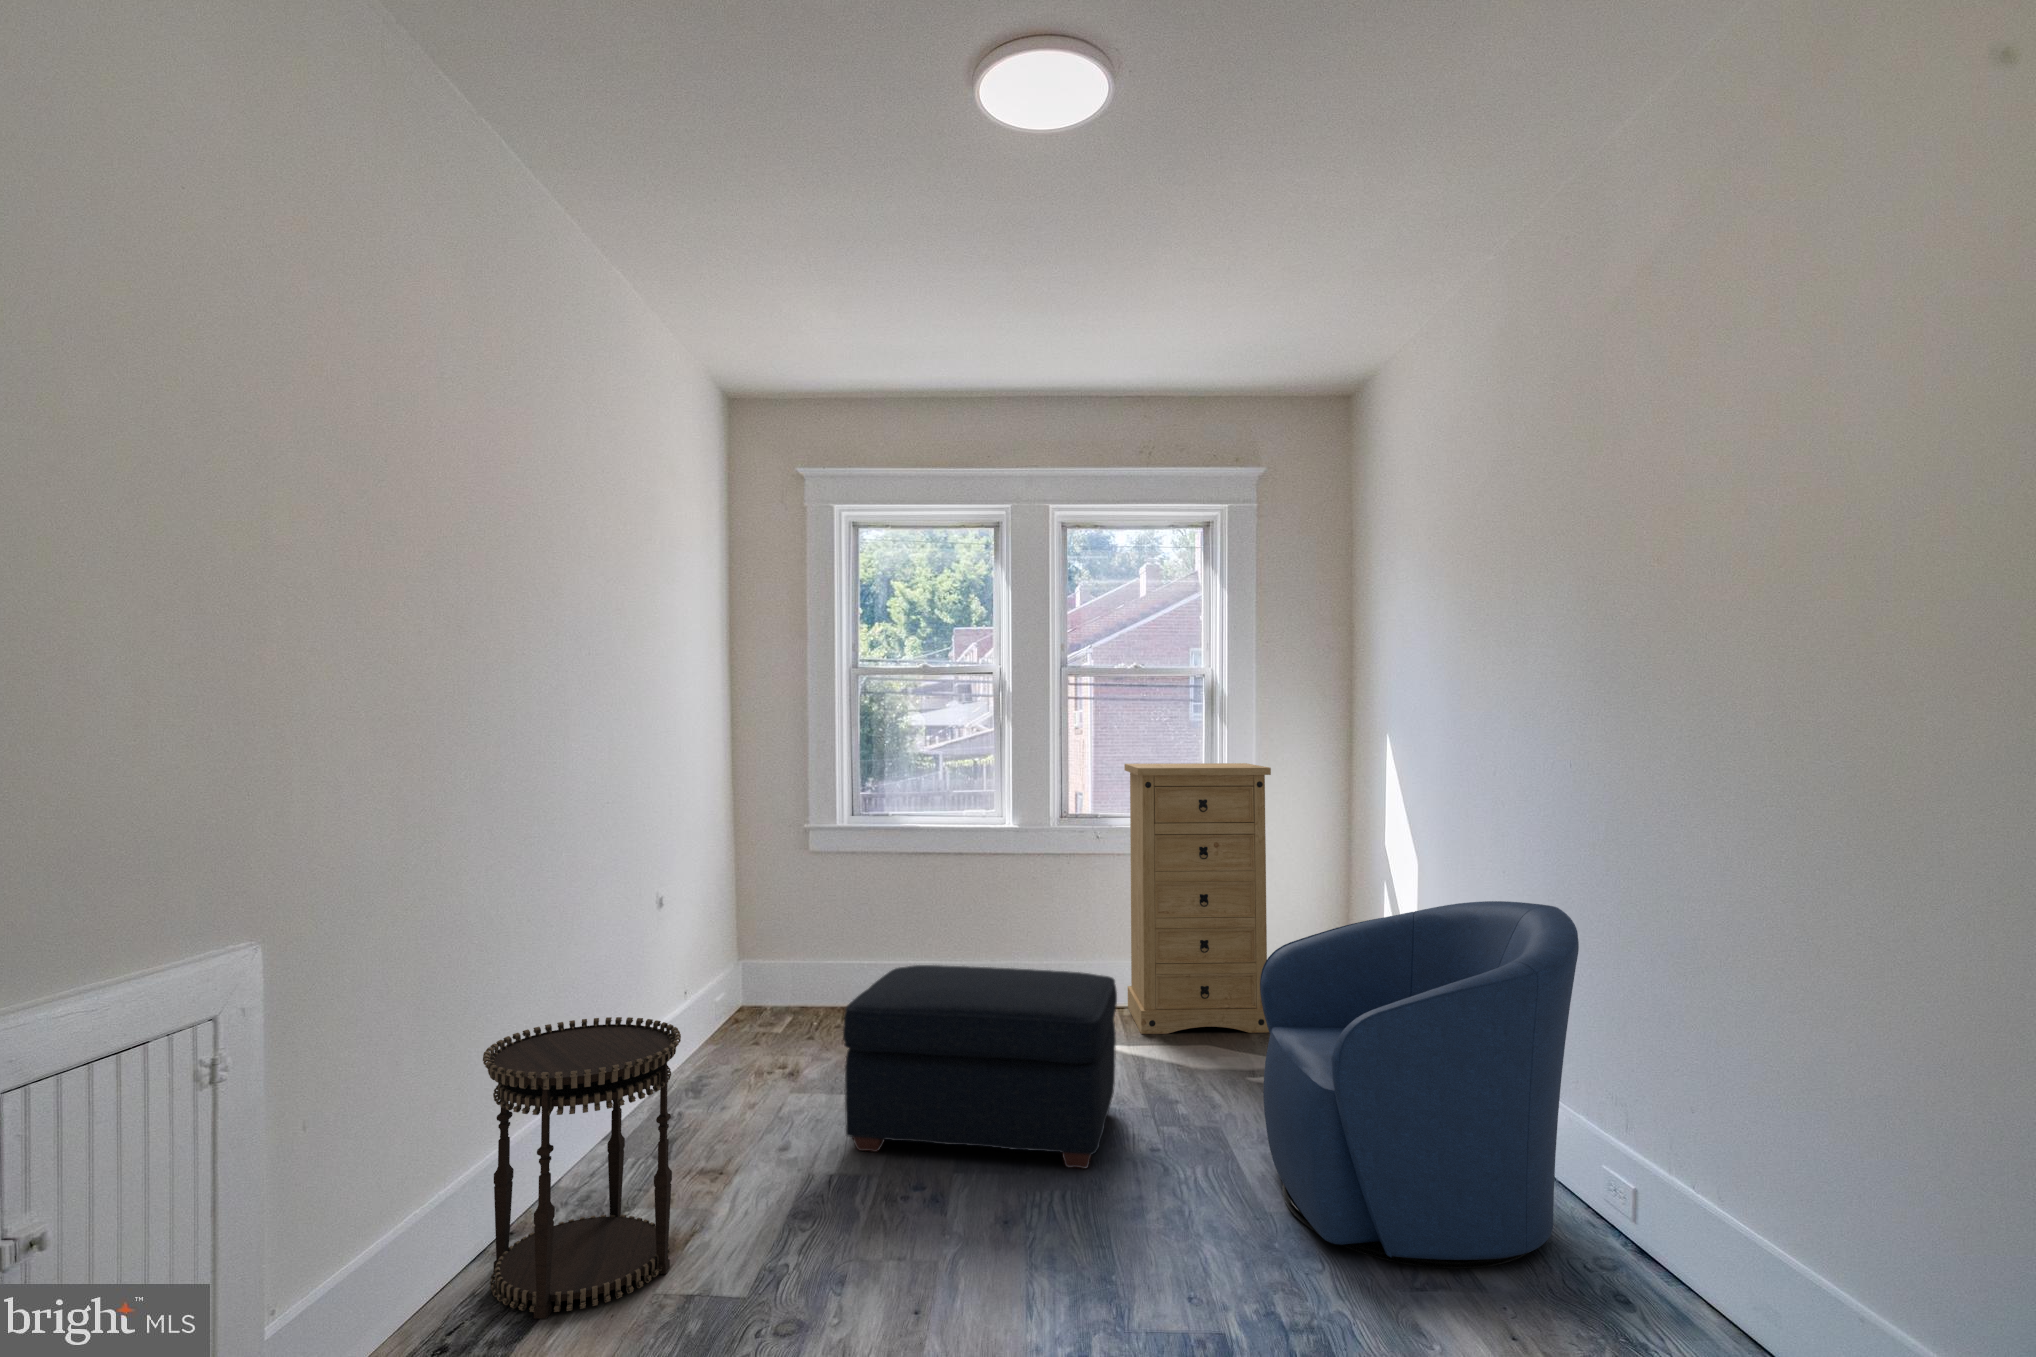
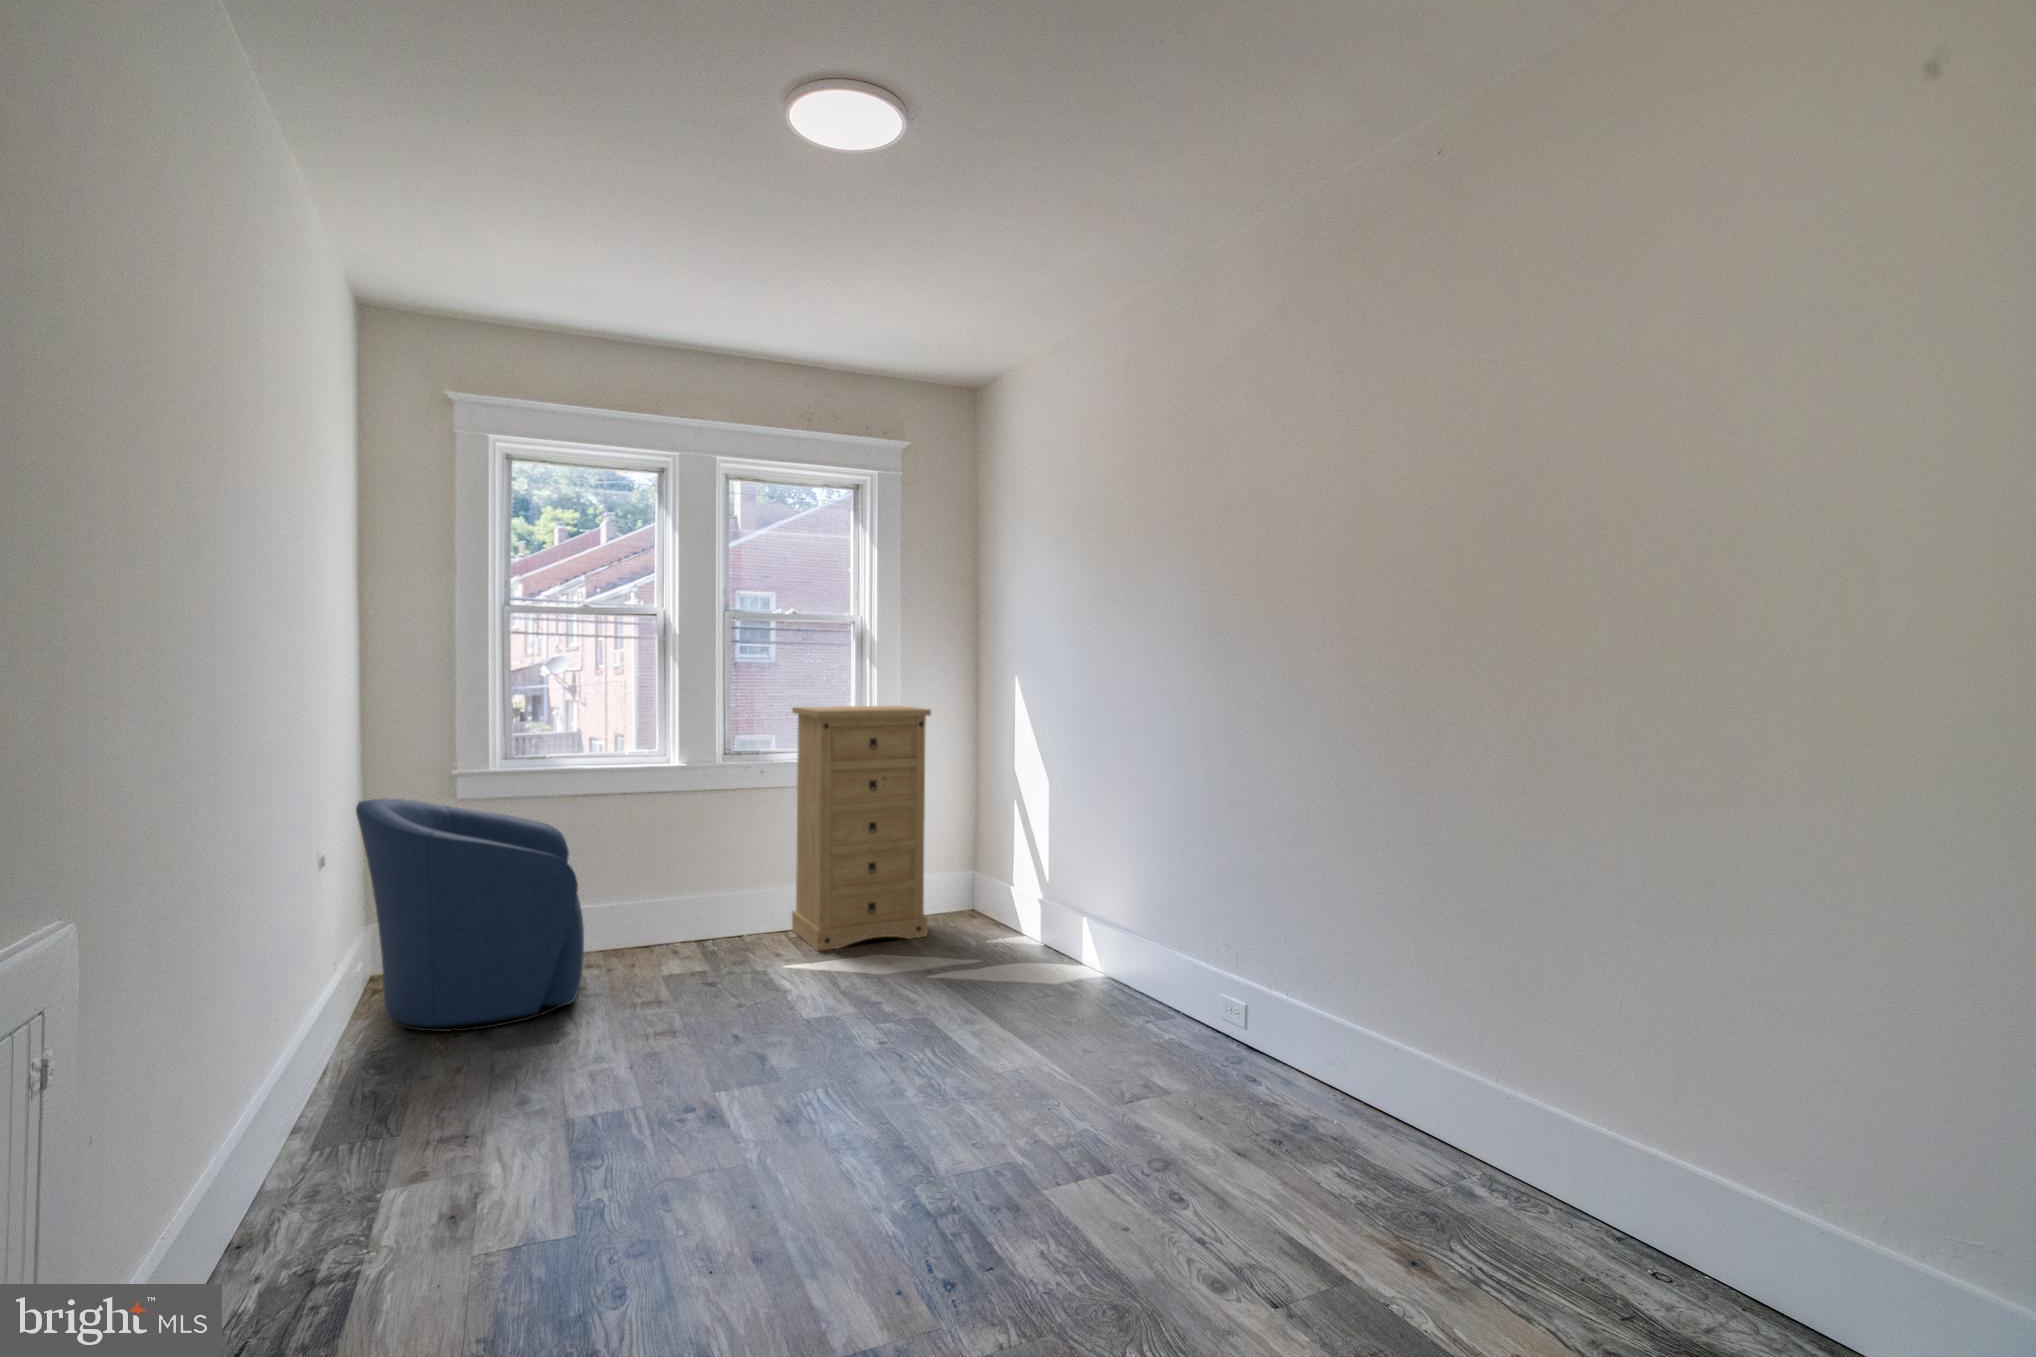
armchair: present [1260,901,1579,1268] -> present [356,799,584,1032]
ottoman: present [843,965,1117,1169] -> none [592,899,851,1091]
side table: present [483,1017,681,1319] -> none [237,985,479,1315]

